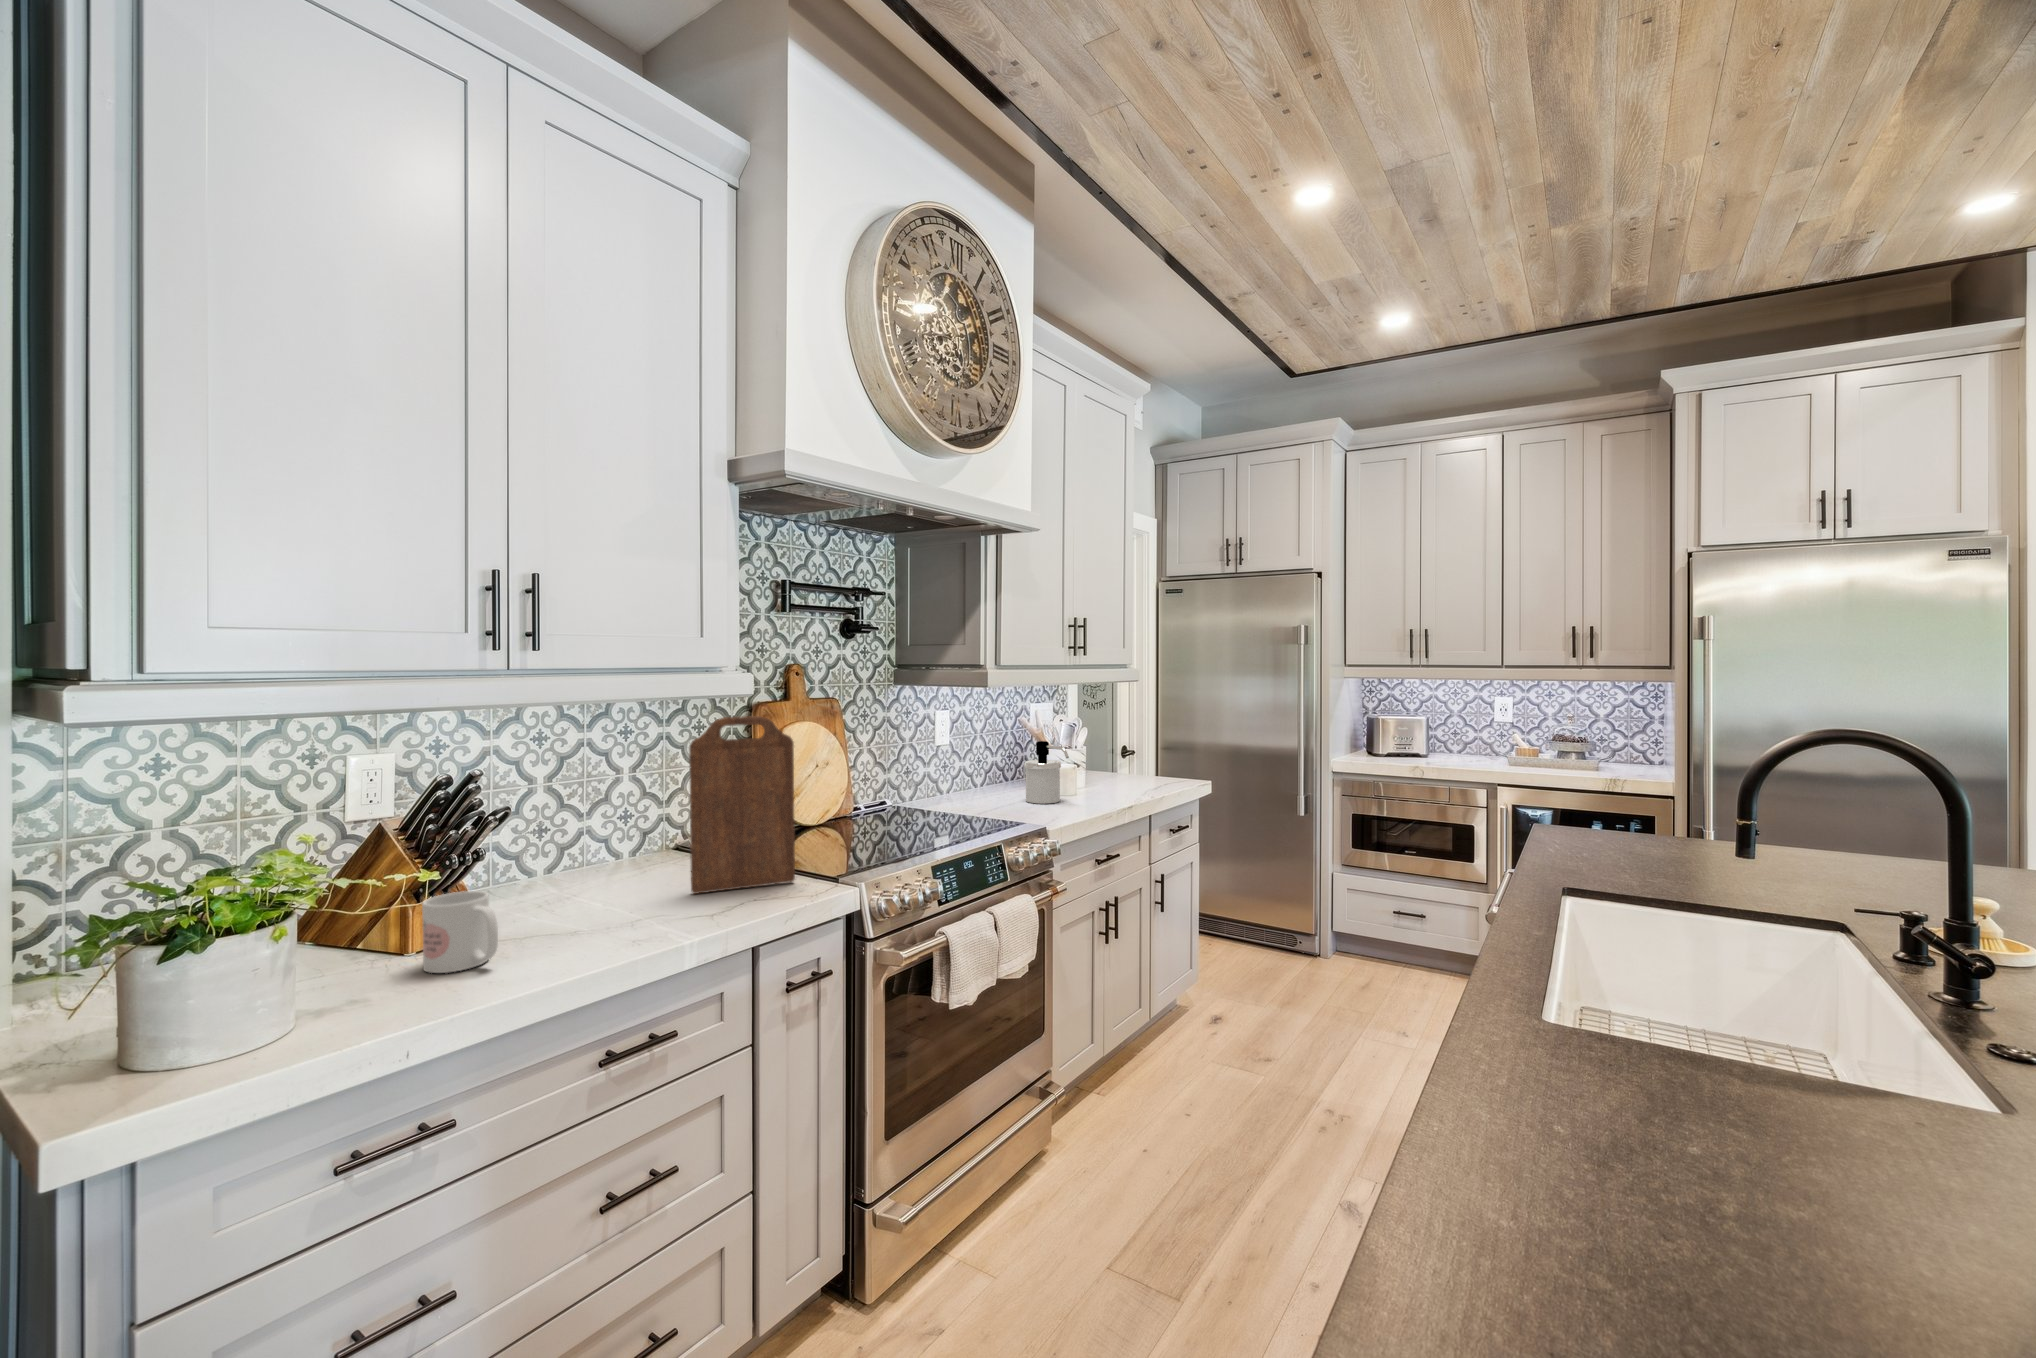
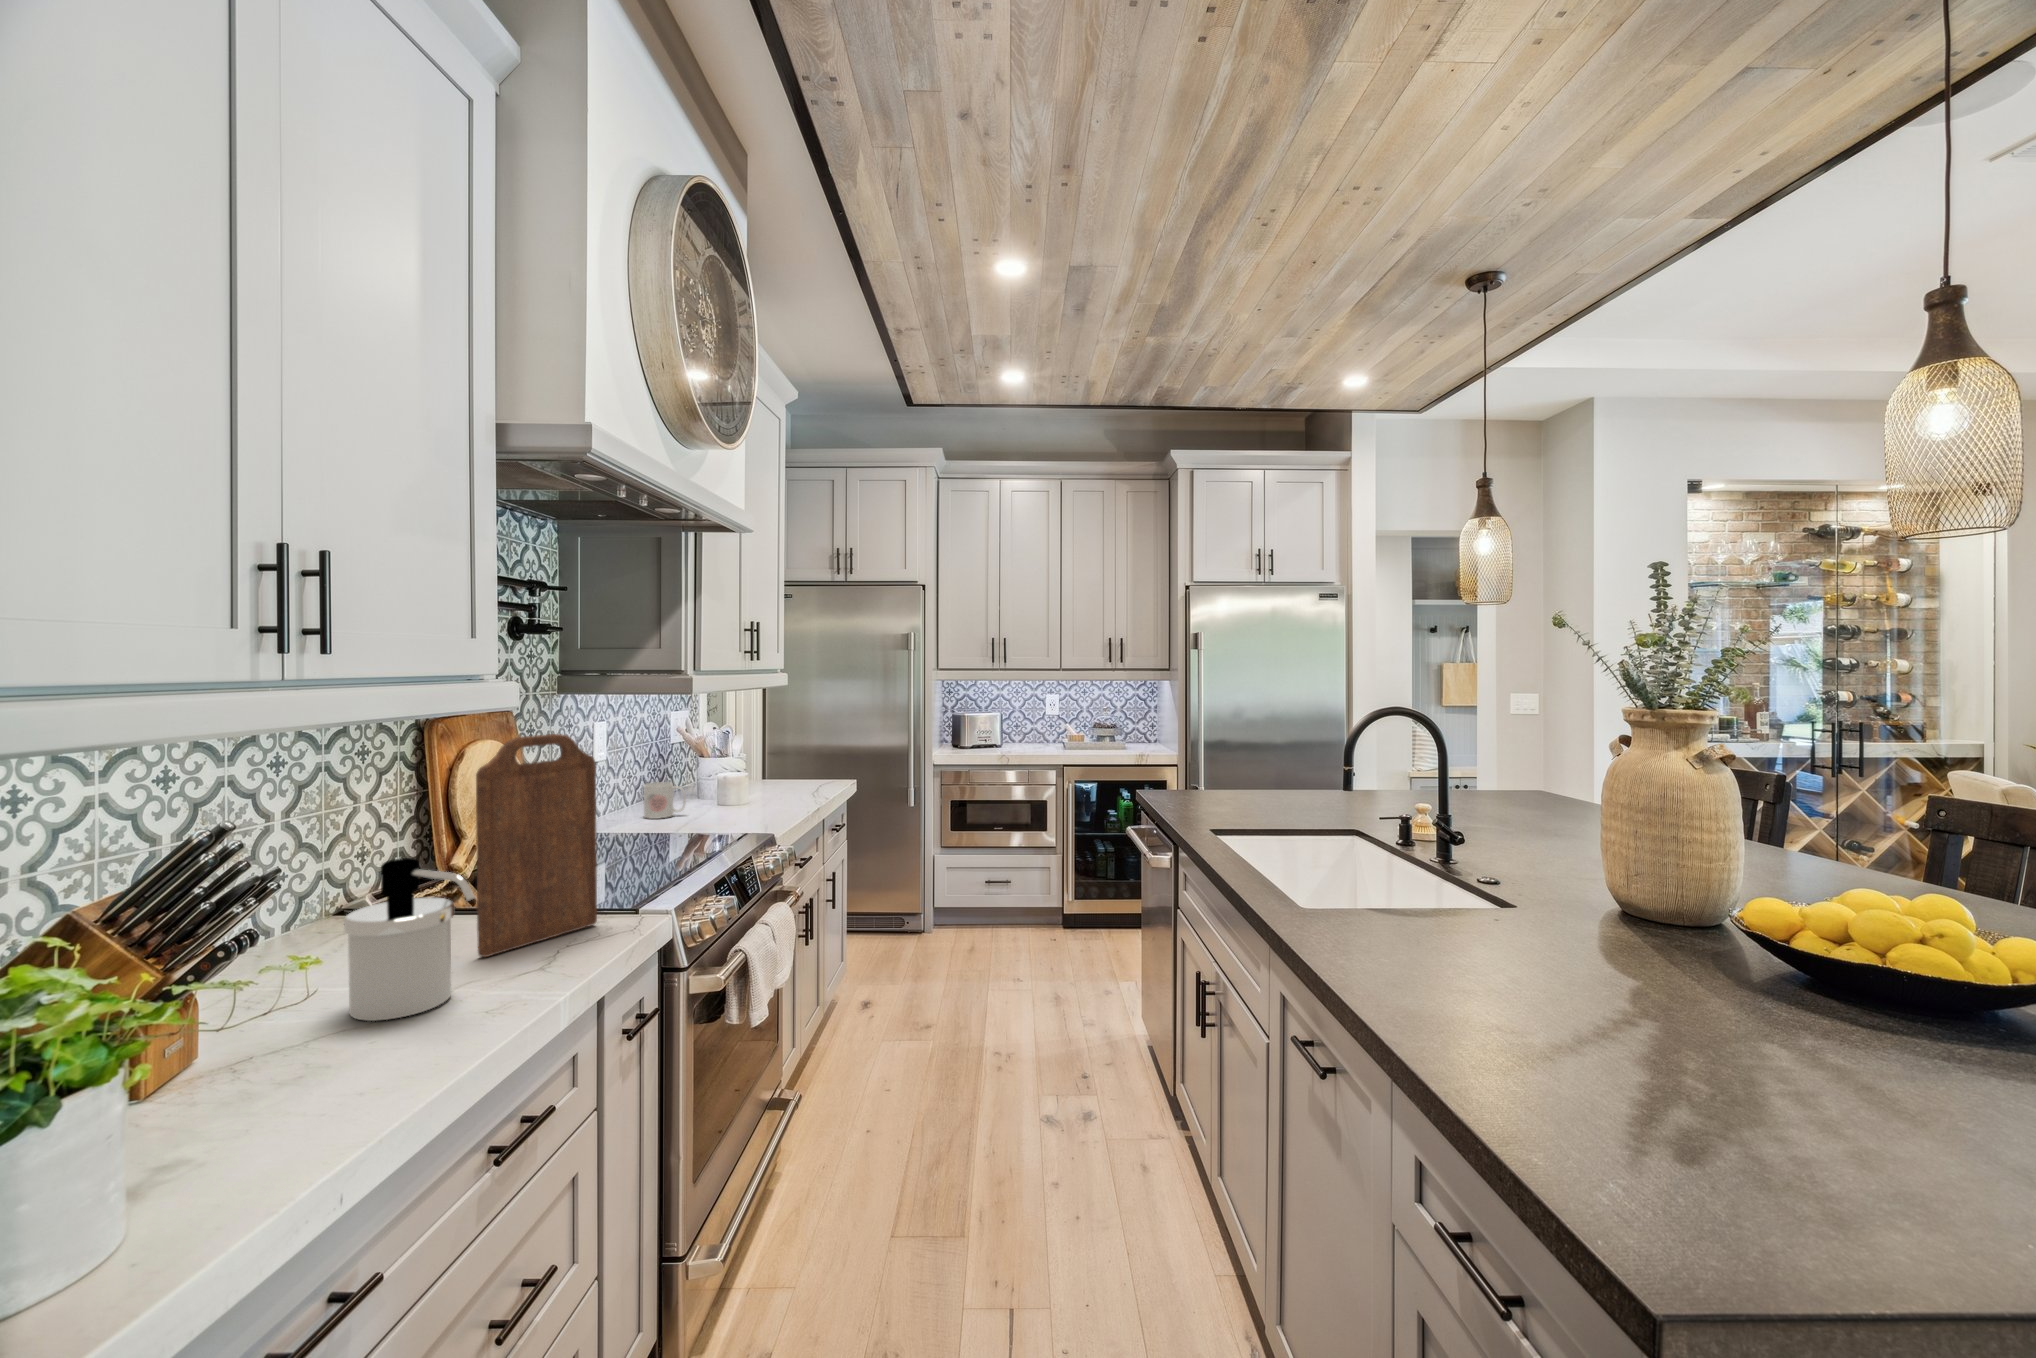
soap dispenser: present [1024,741,1069,804] -> present [344,858,475,1021]
mug: present [422,891,498,973] -> present [644,782,686,819]

